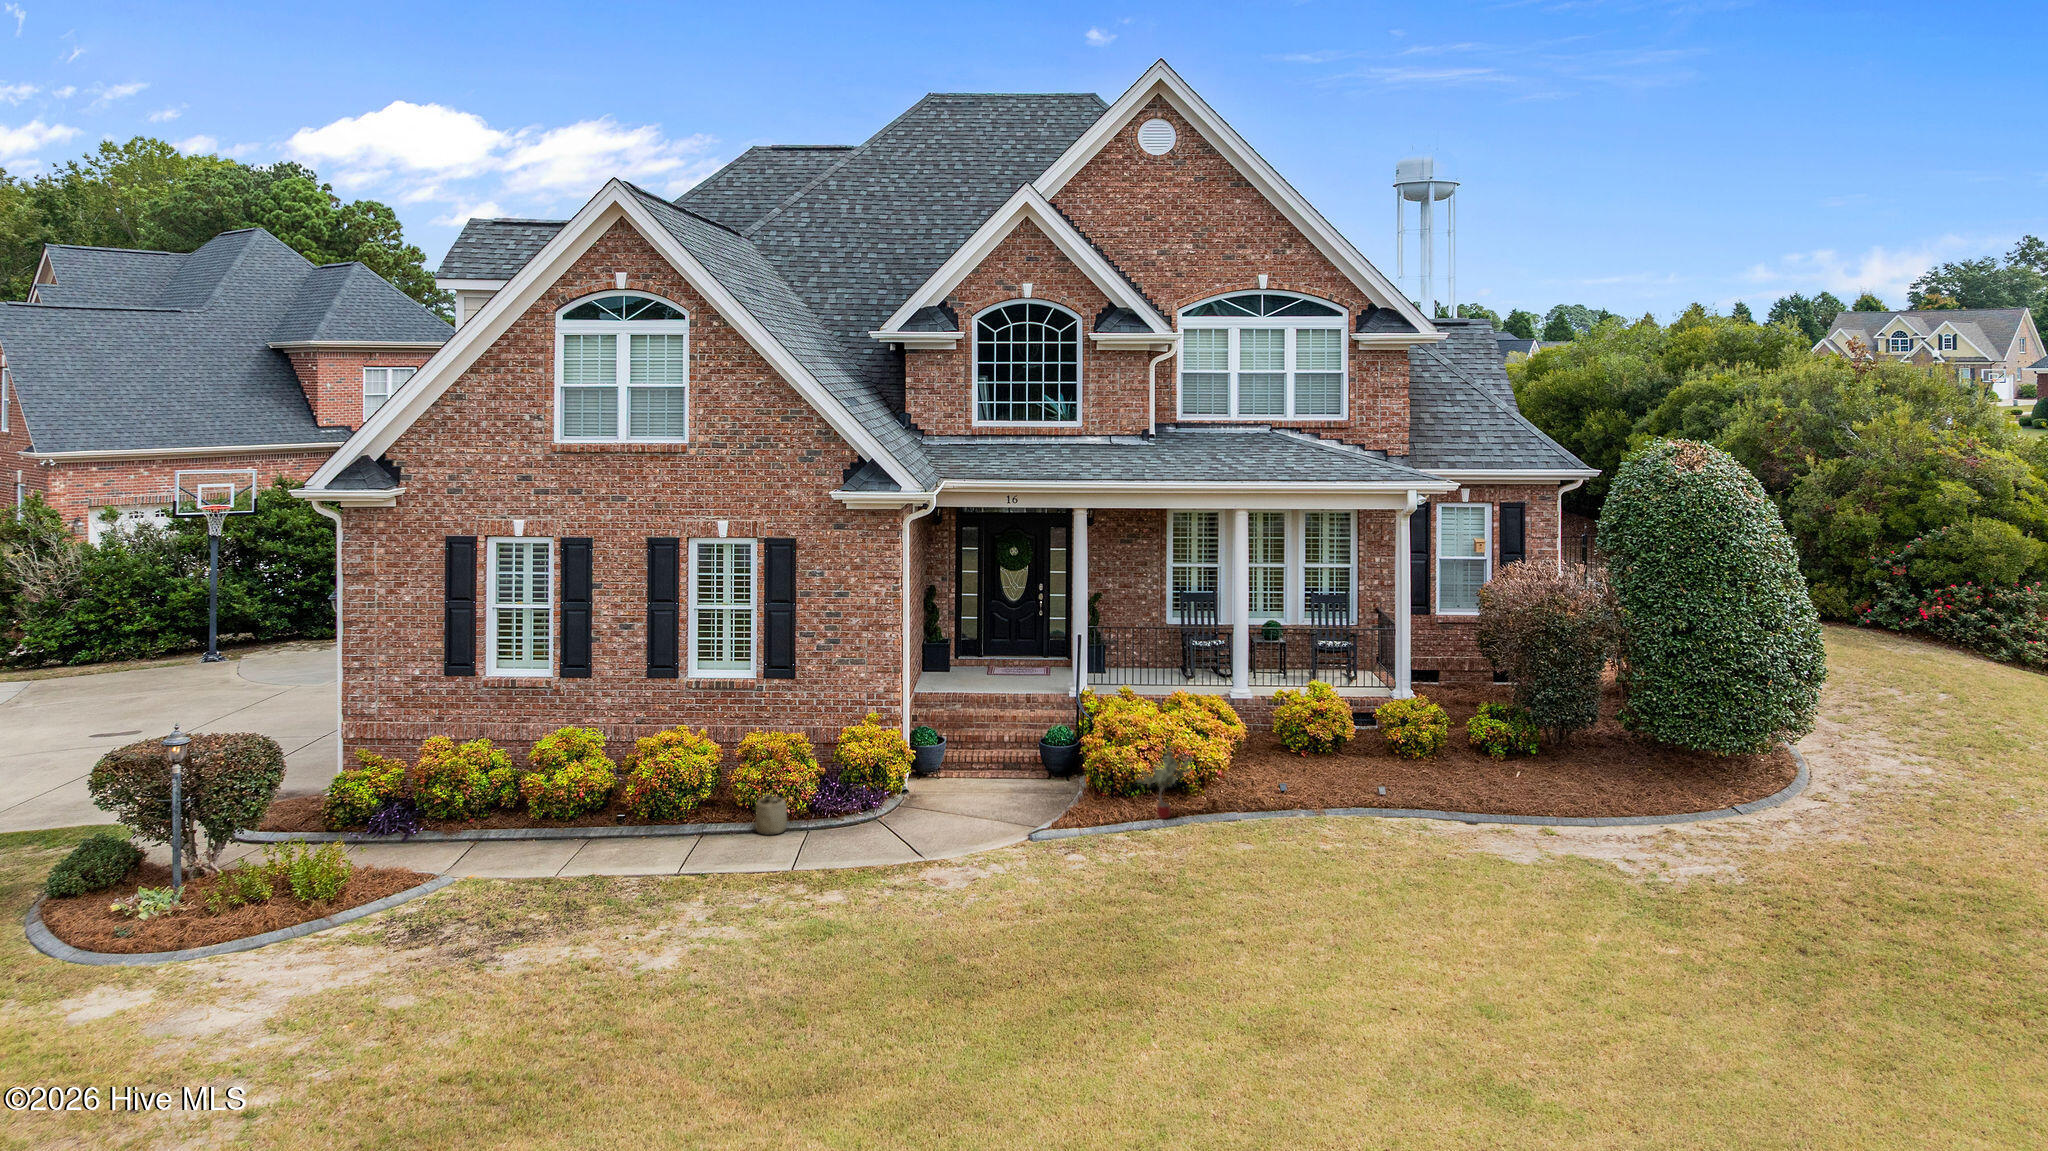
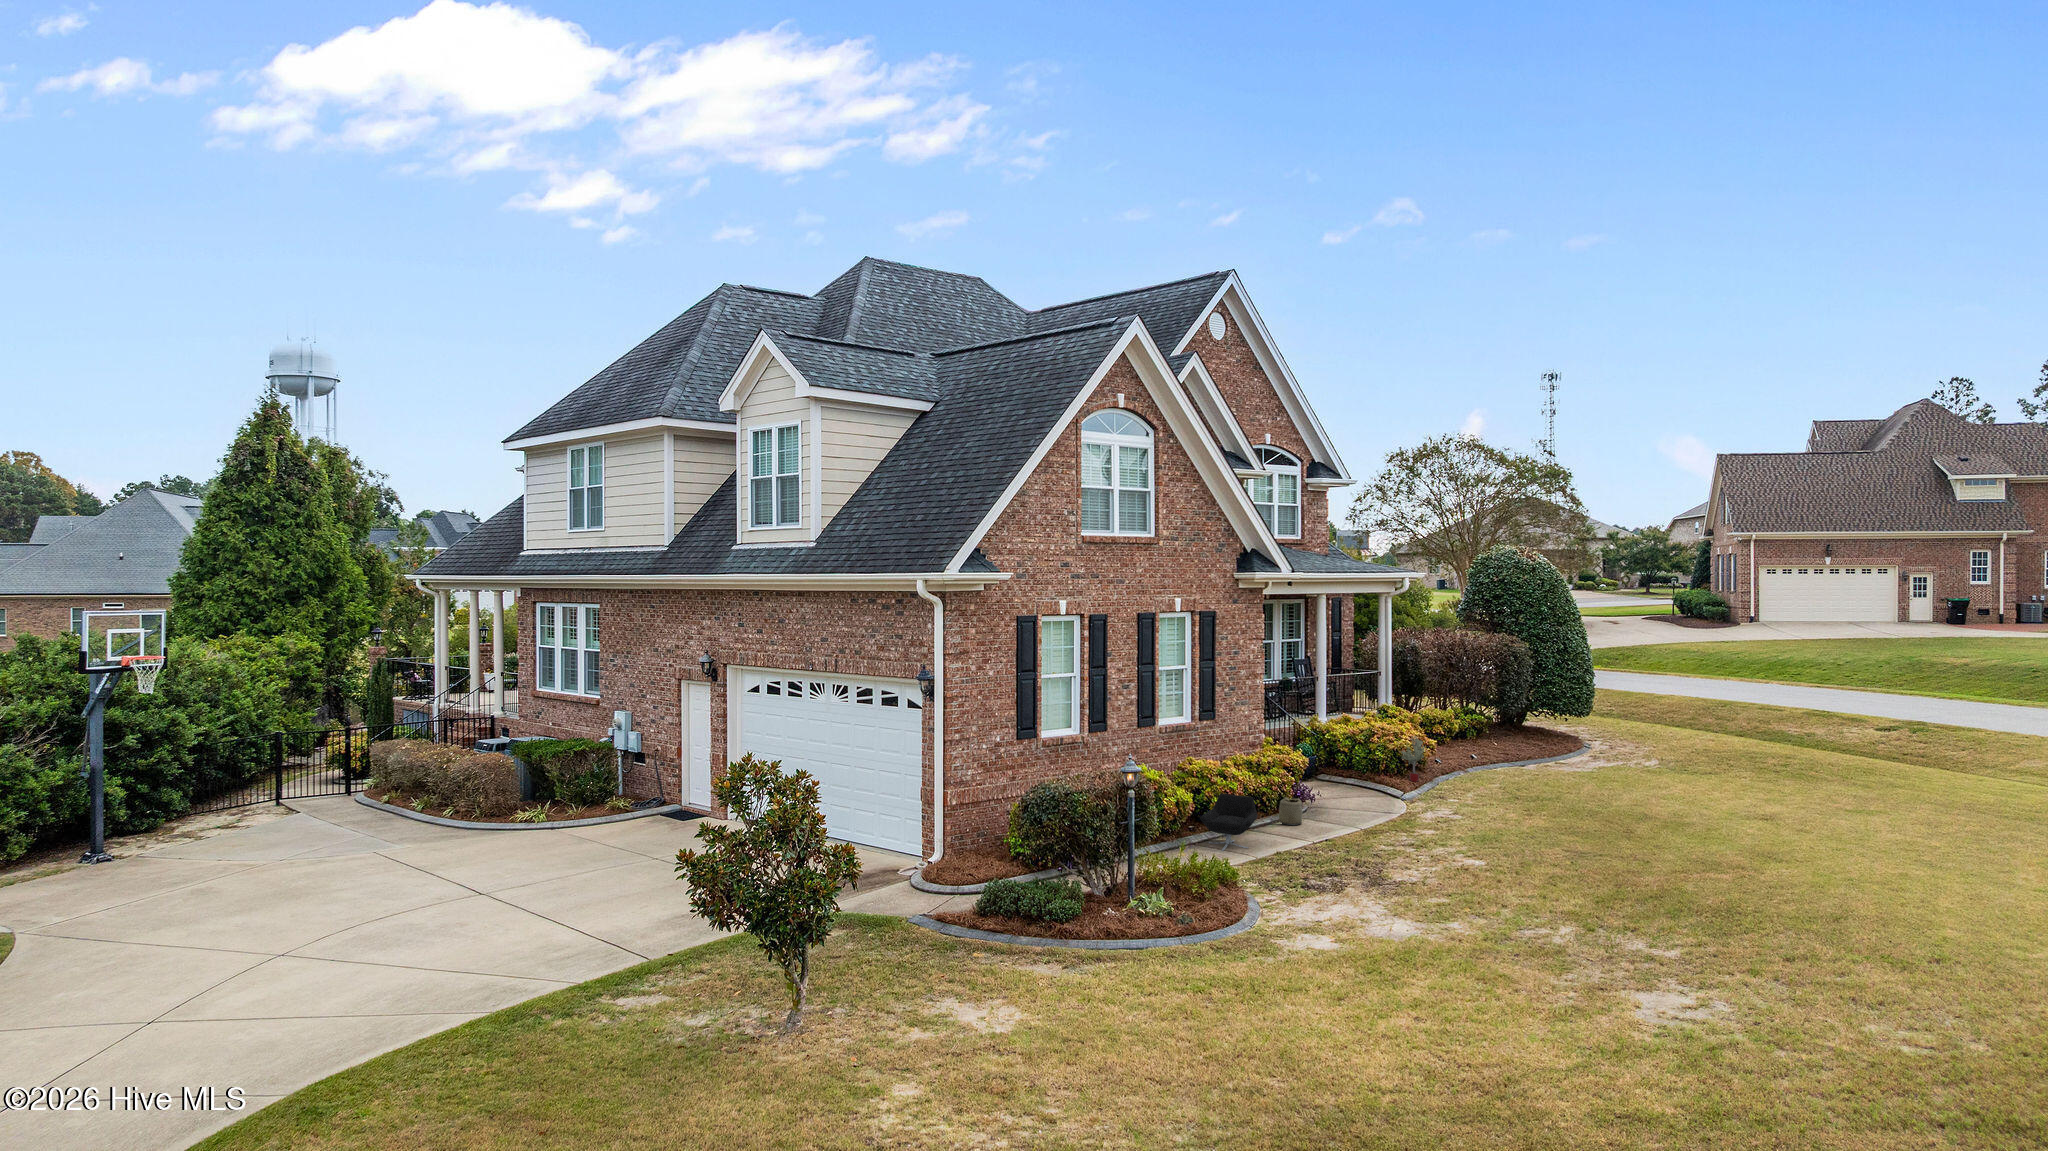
lounge chair: none [574,773,651,846] -> present [1200,794,1258,851]

